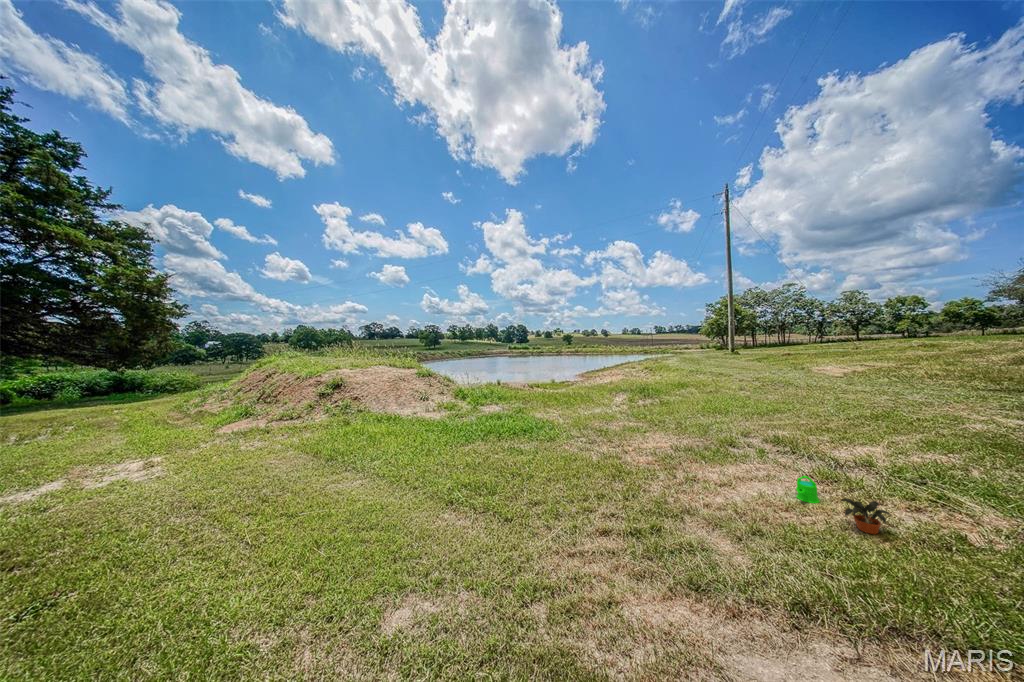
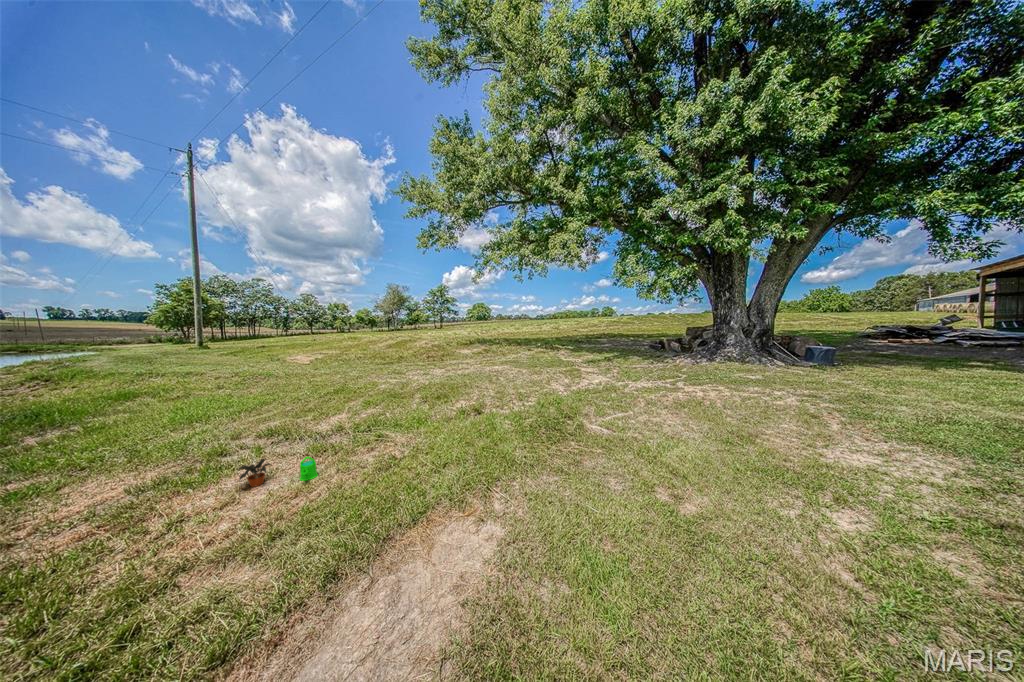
potted plant: present [841,498,891,534] -> present [239,459,271,487]

